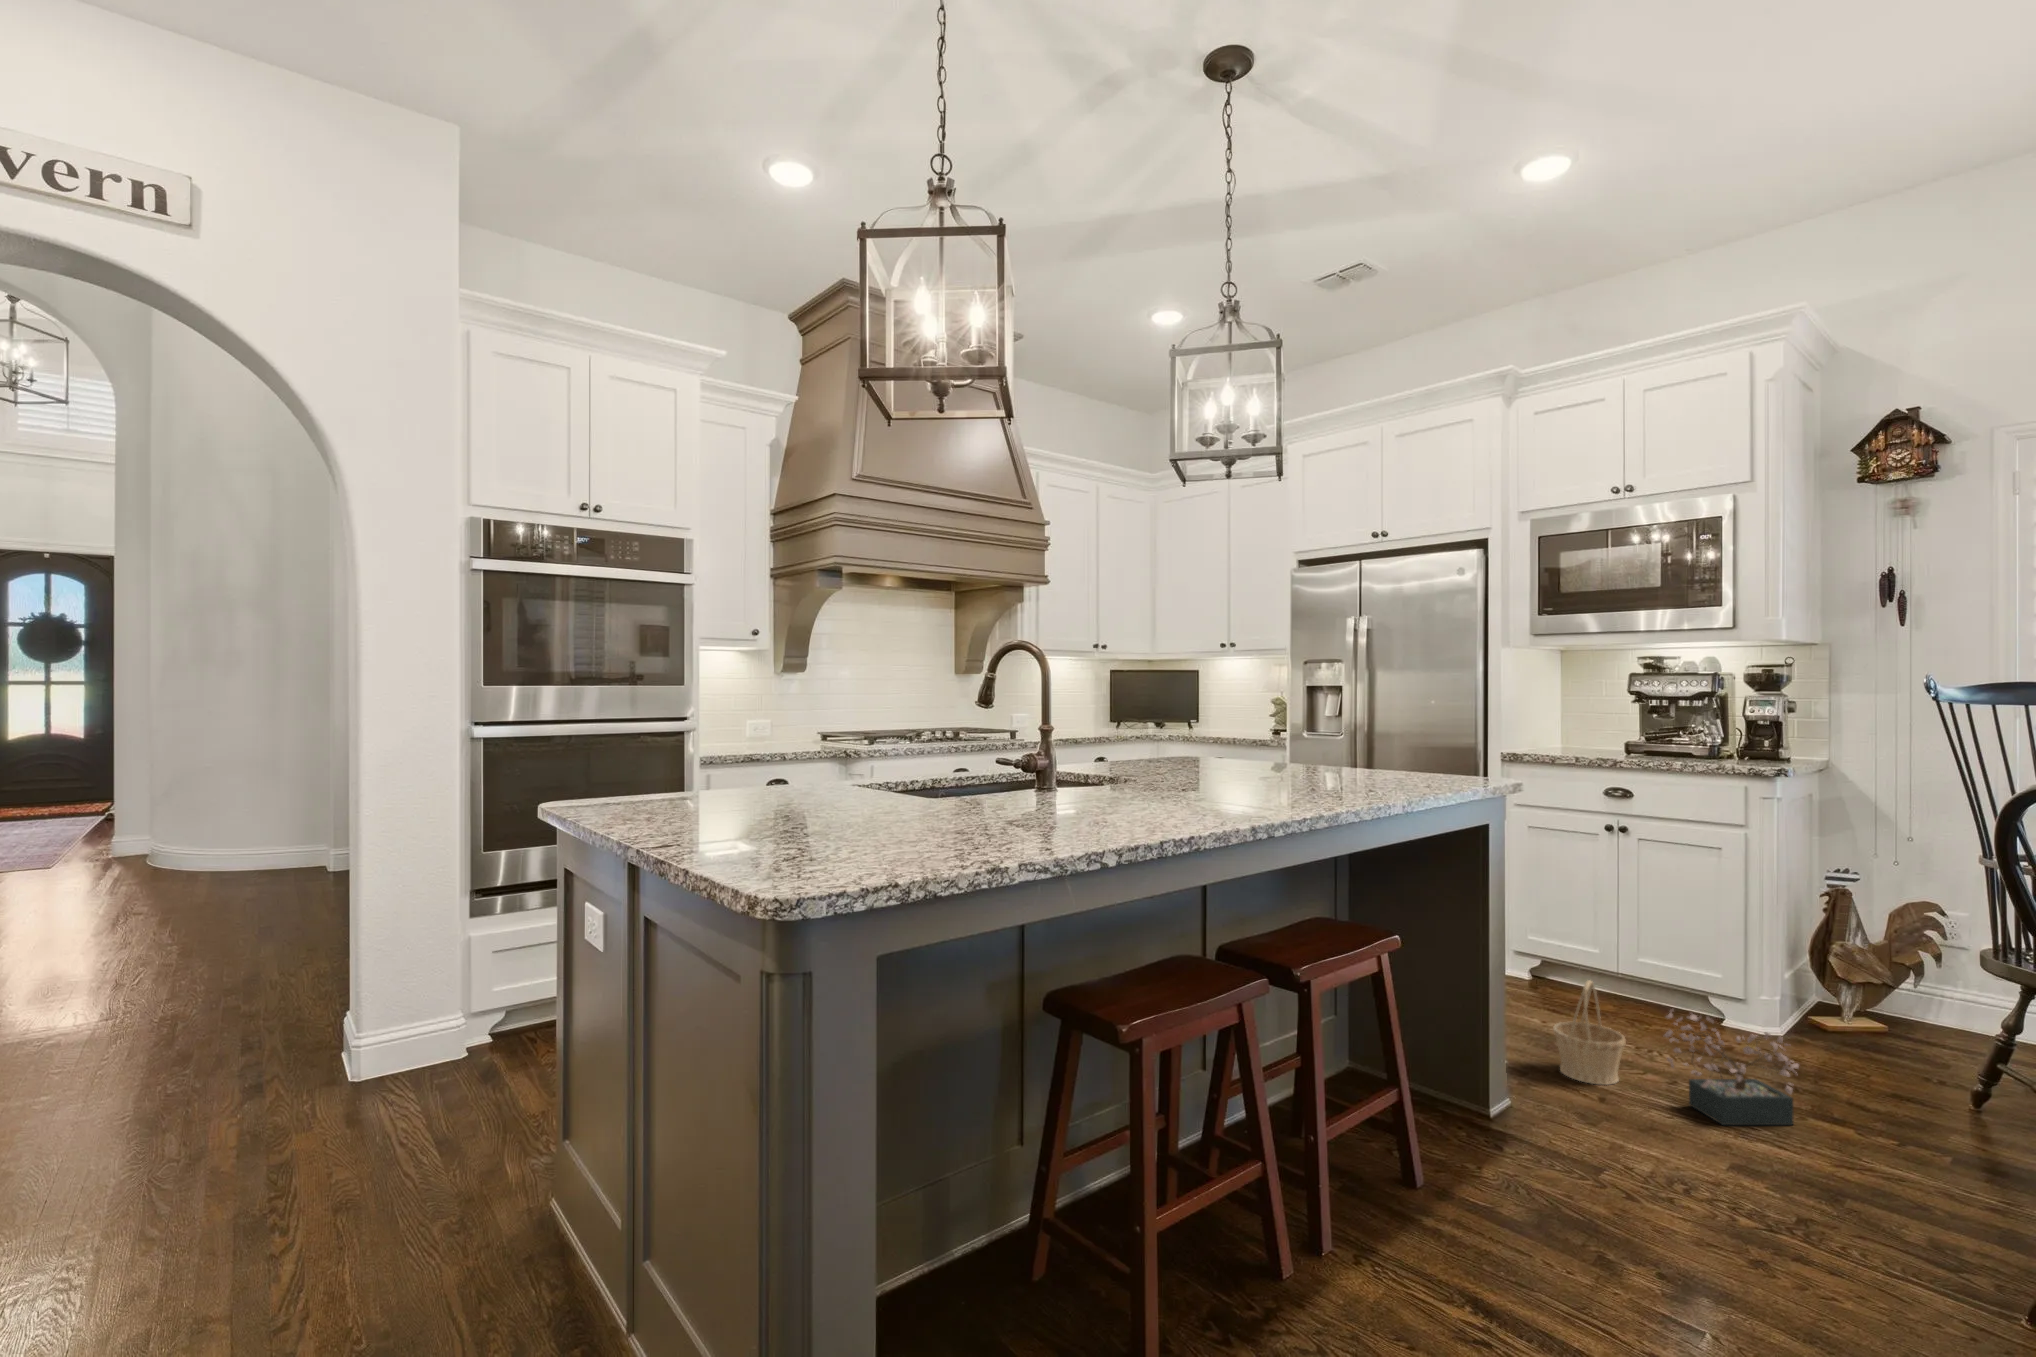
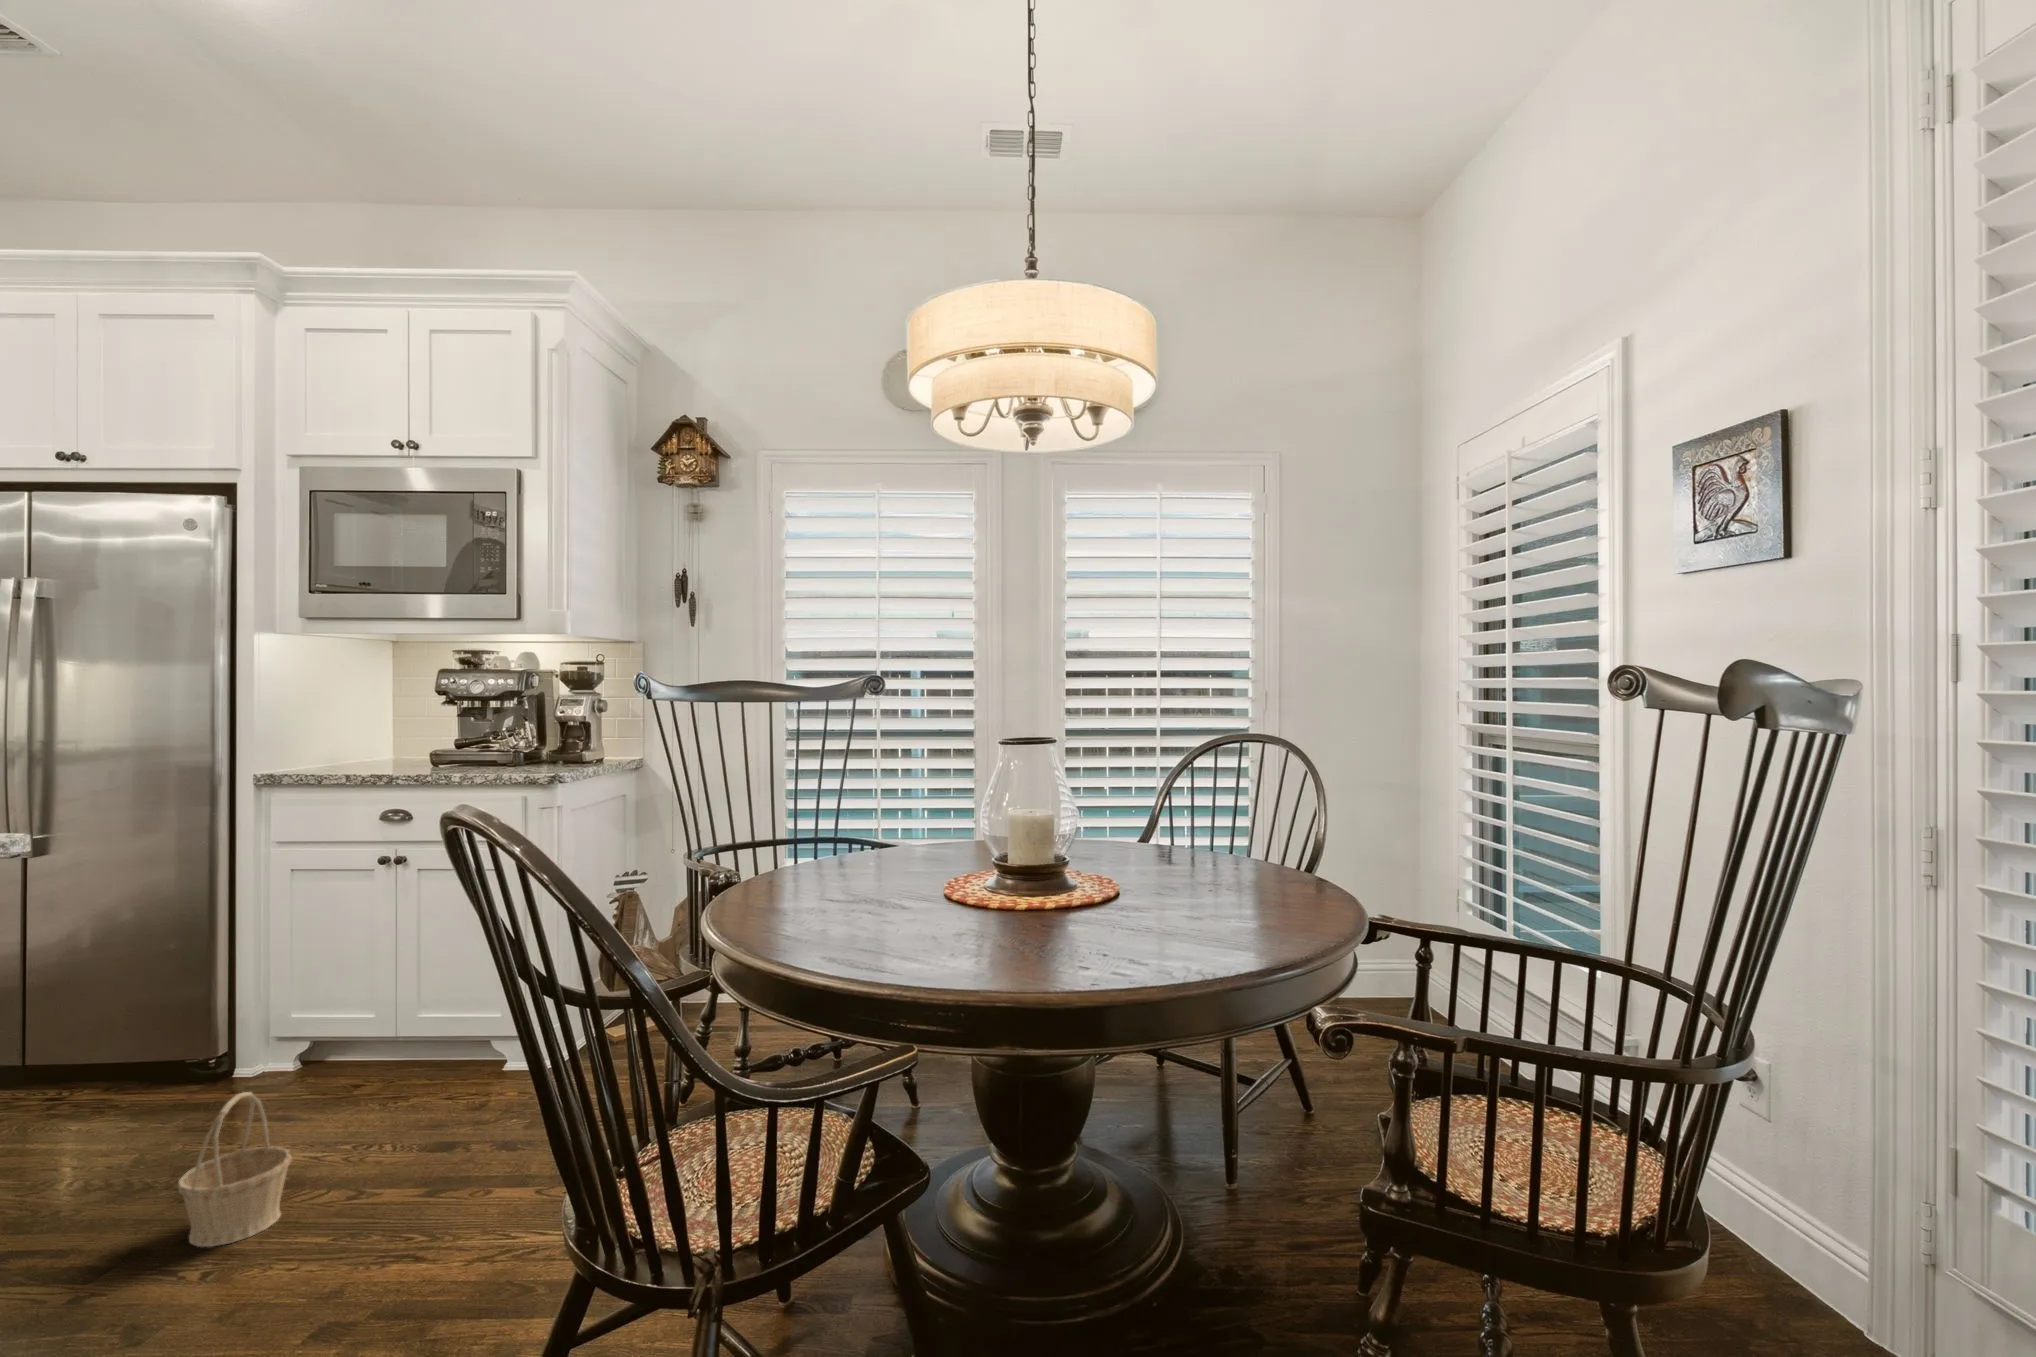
decorative plant: present [1664,1009,1799,1125] -> none [307,1100,488,1249]

